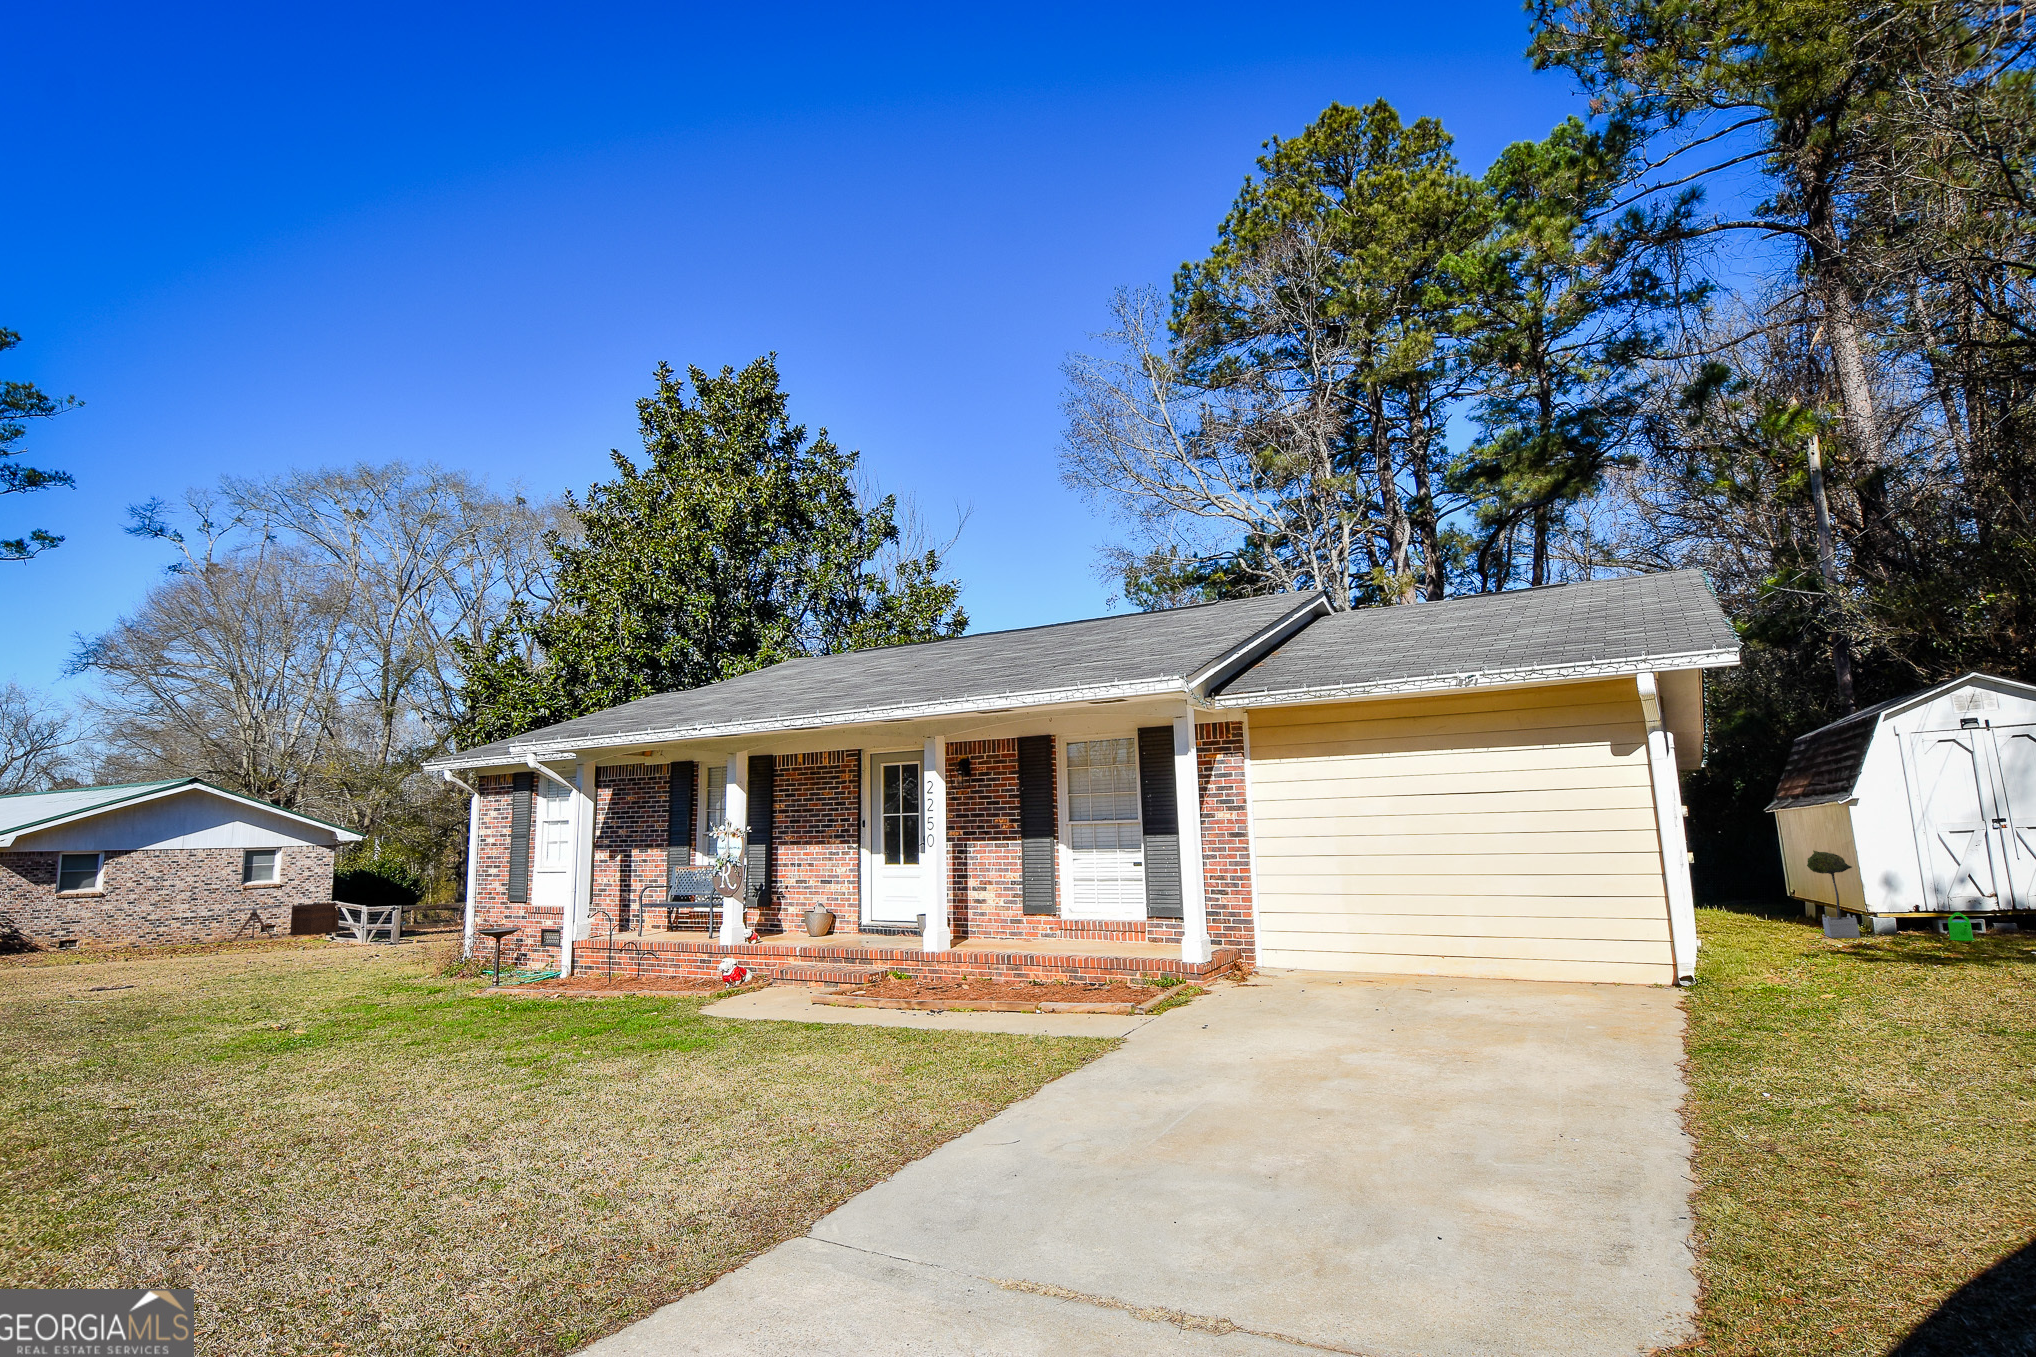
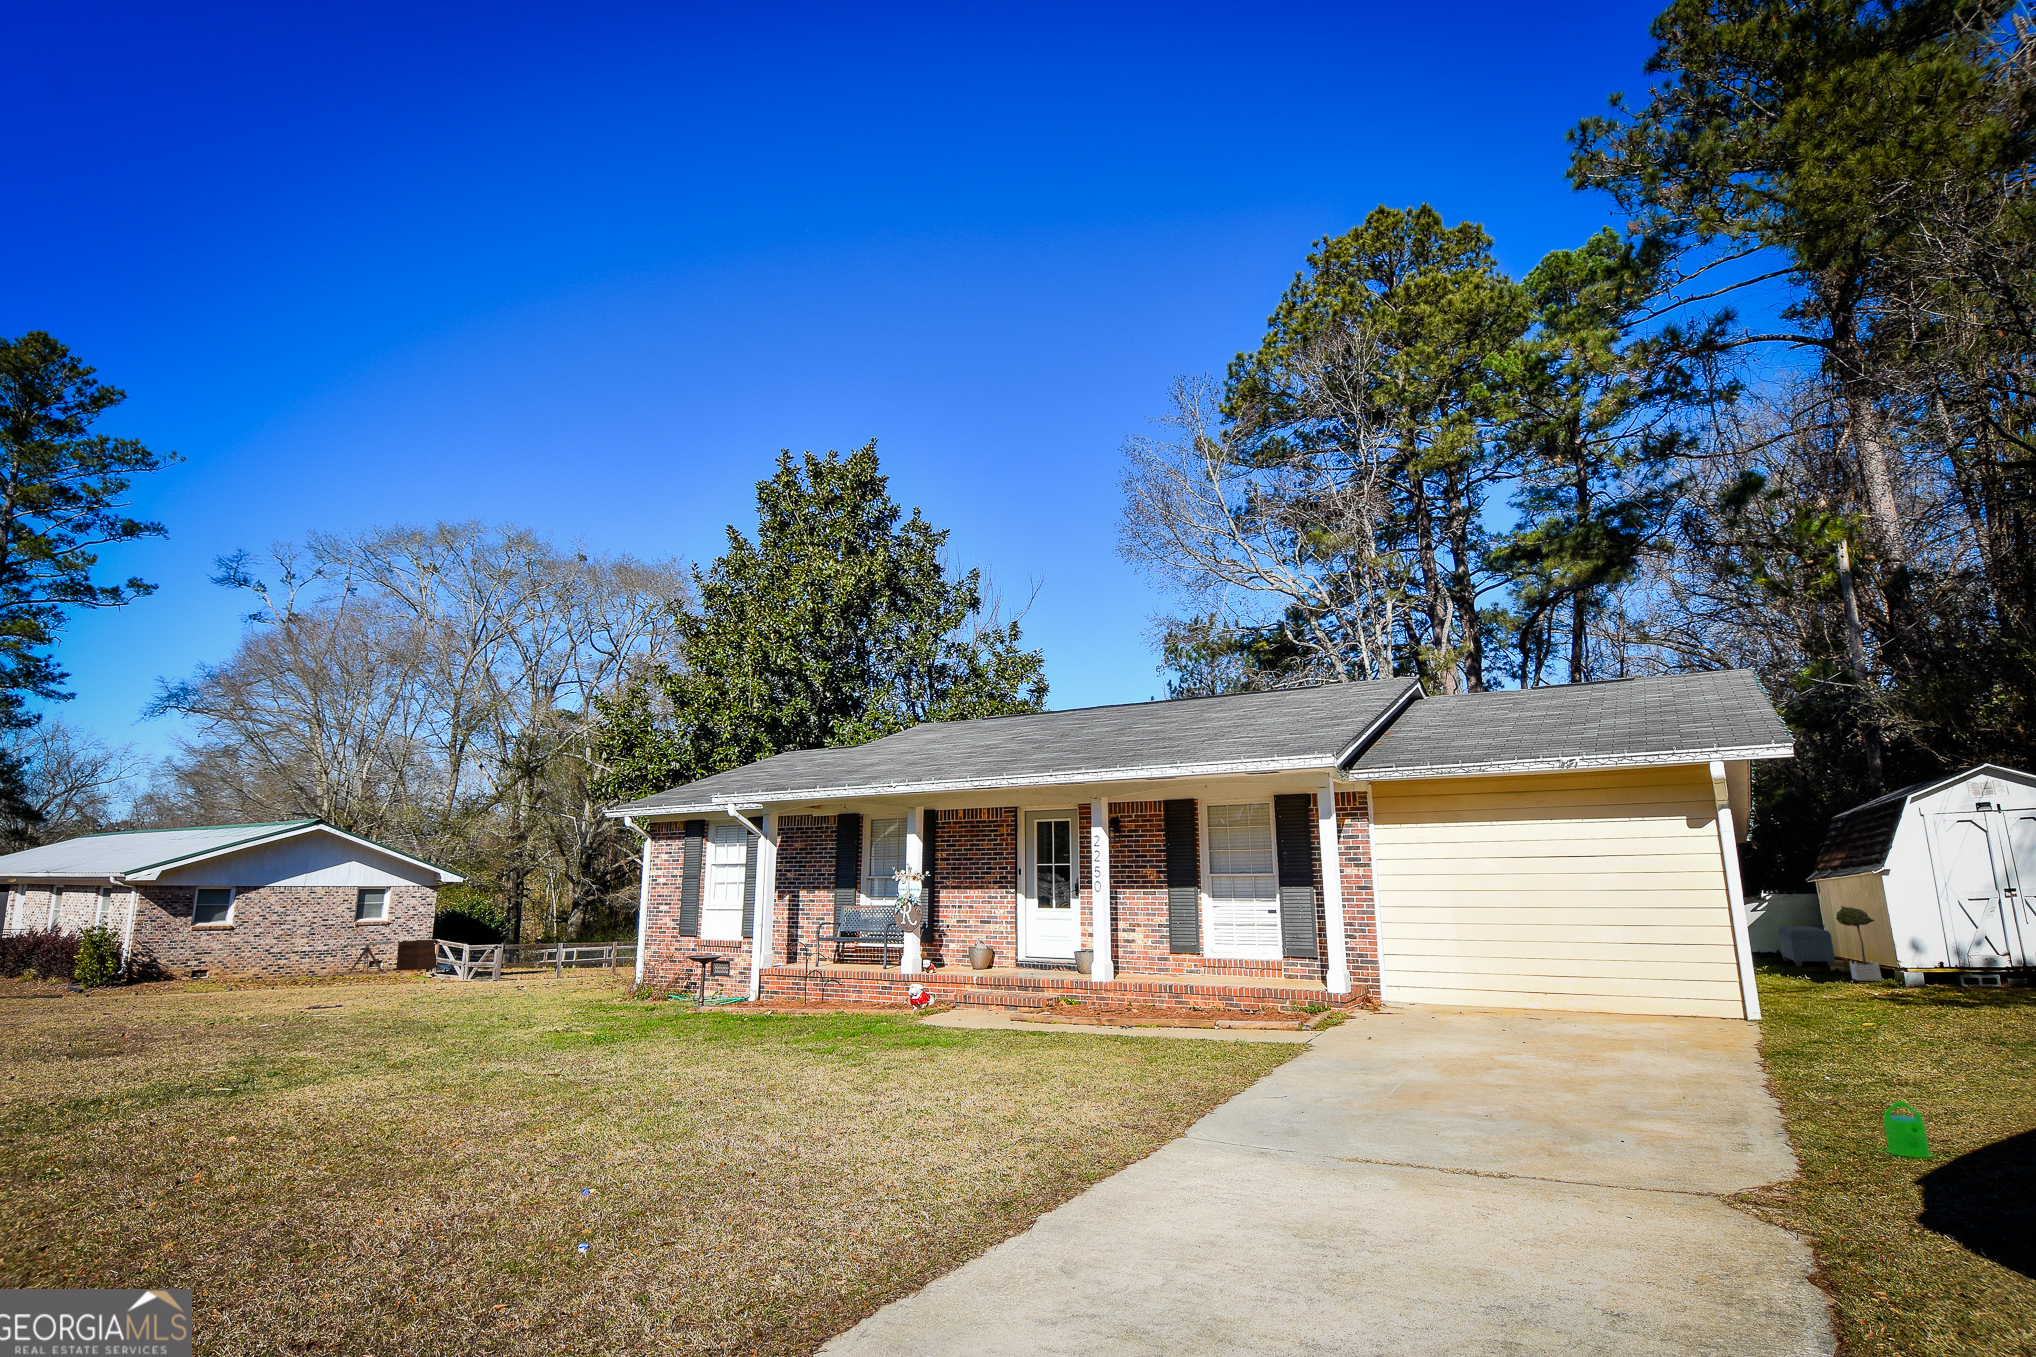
bench: none [1745,874,1808,920] -> present [1778,926,1835,967]
watering can: present [1948,913,1975,941] -> present [1883,1101,1933,1158]

